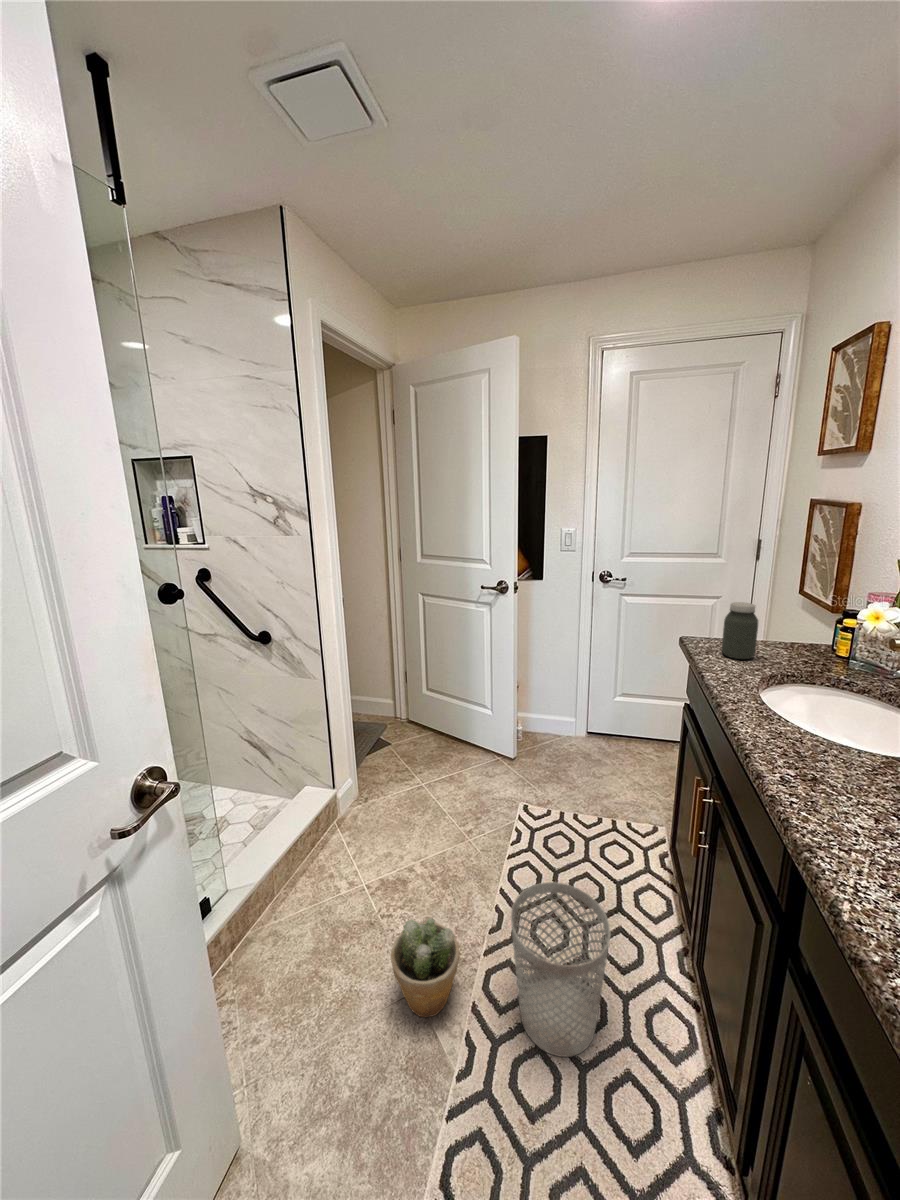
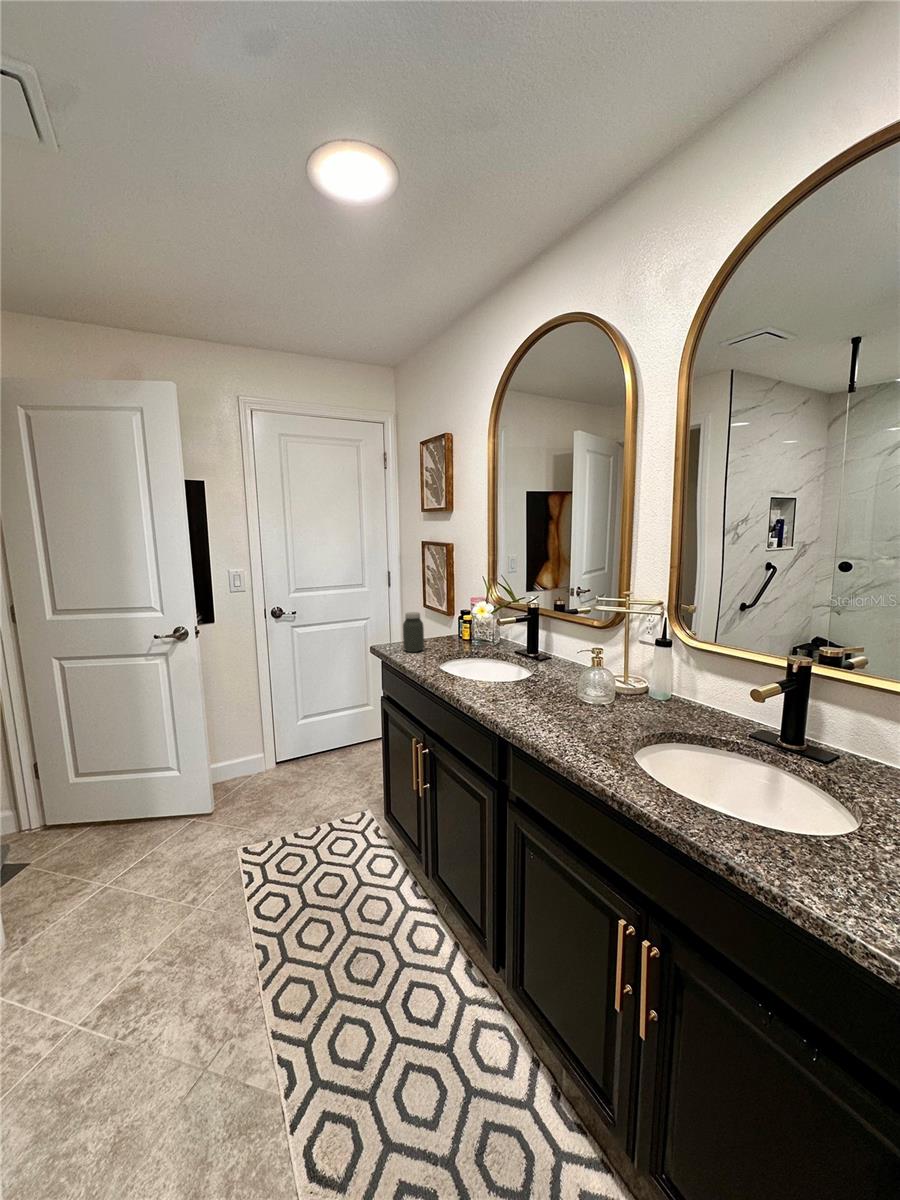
wastebasket: present [510,882,610,1057] -> none [299,867,385,1018]
potted plant: present [391,918,459,1017] -> none [174,968,254,1089]

